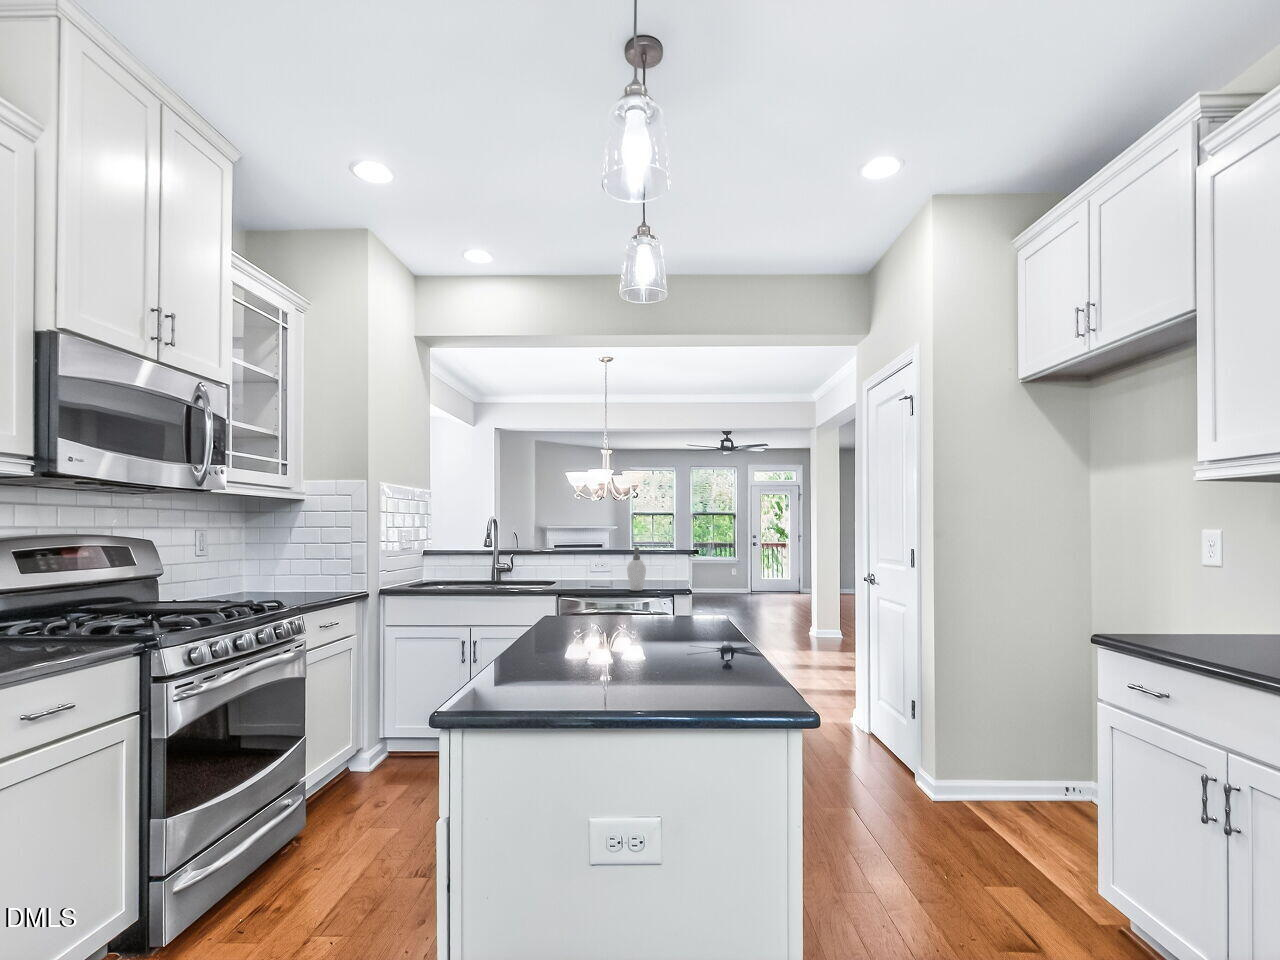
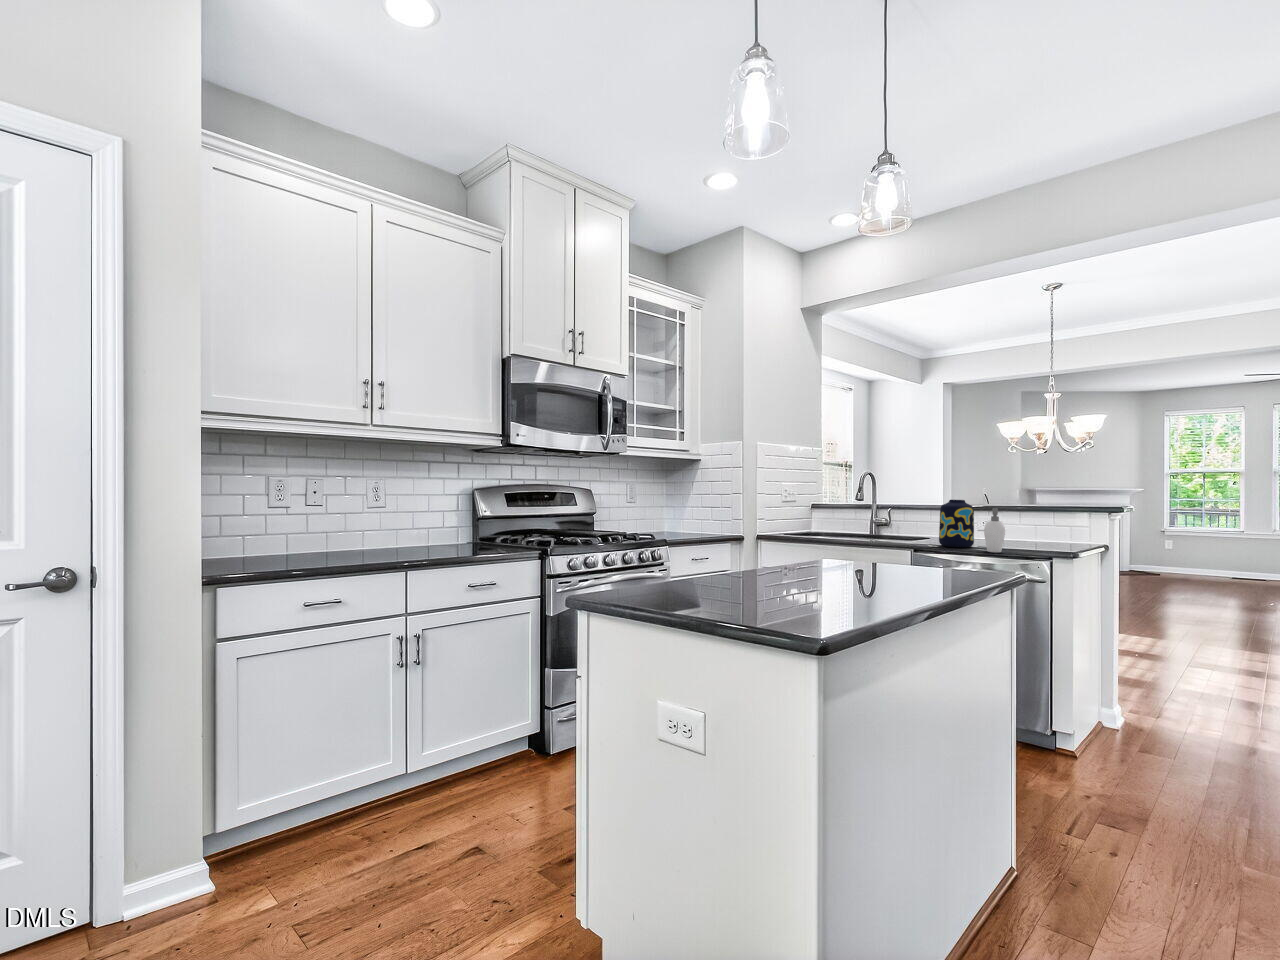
vase: none [579,540,612,588] -> present [939,500,974,547]

